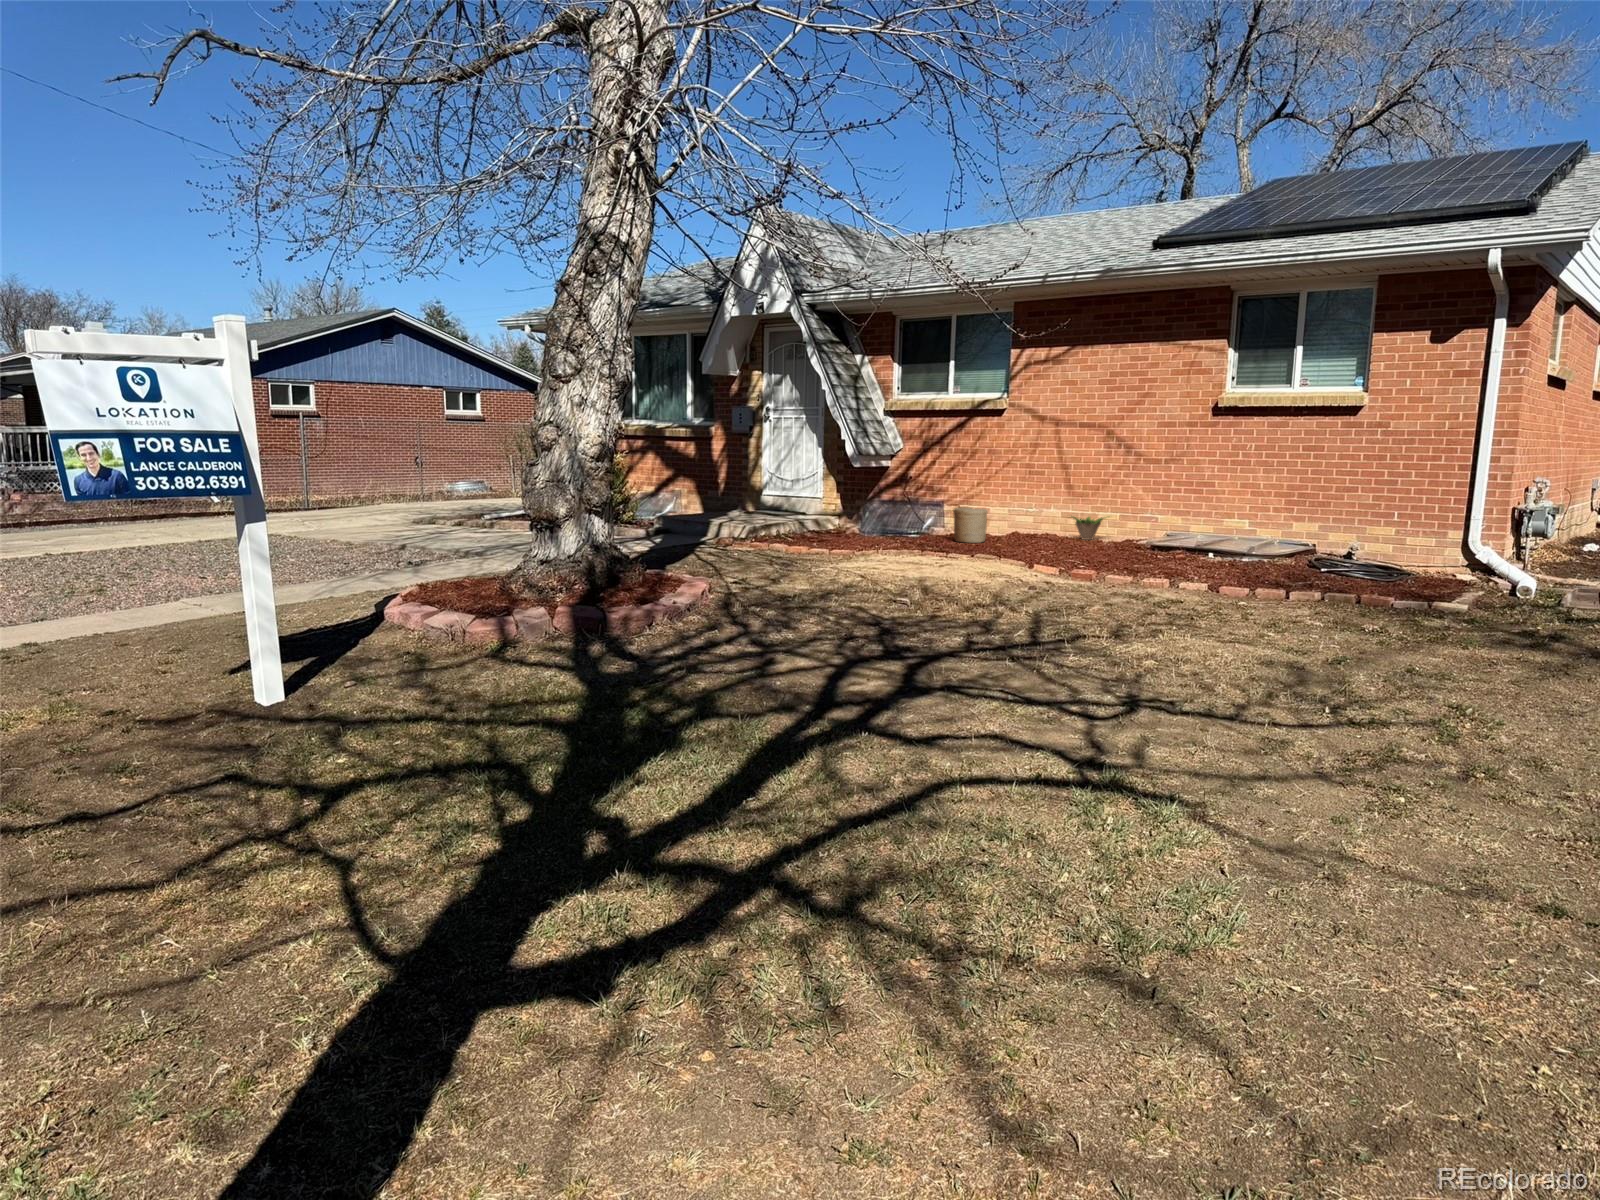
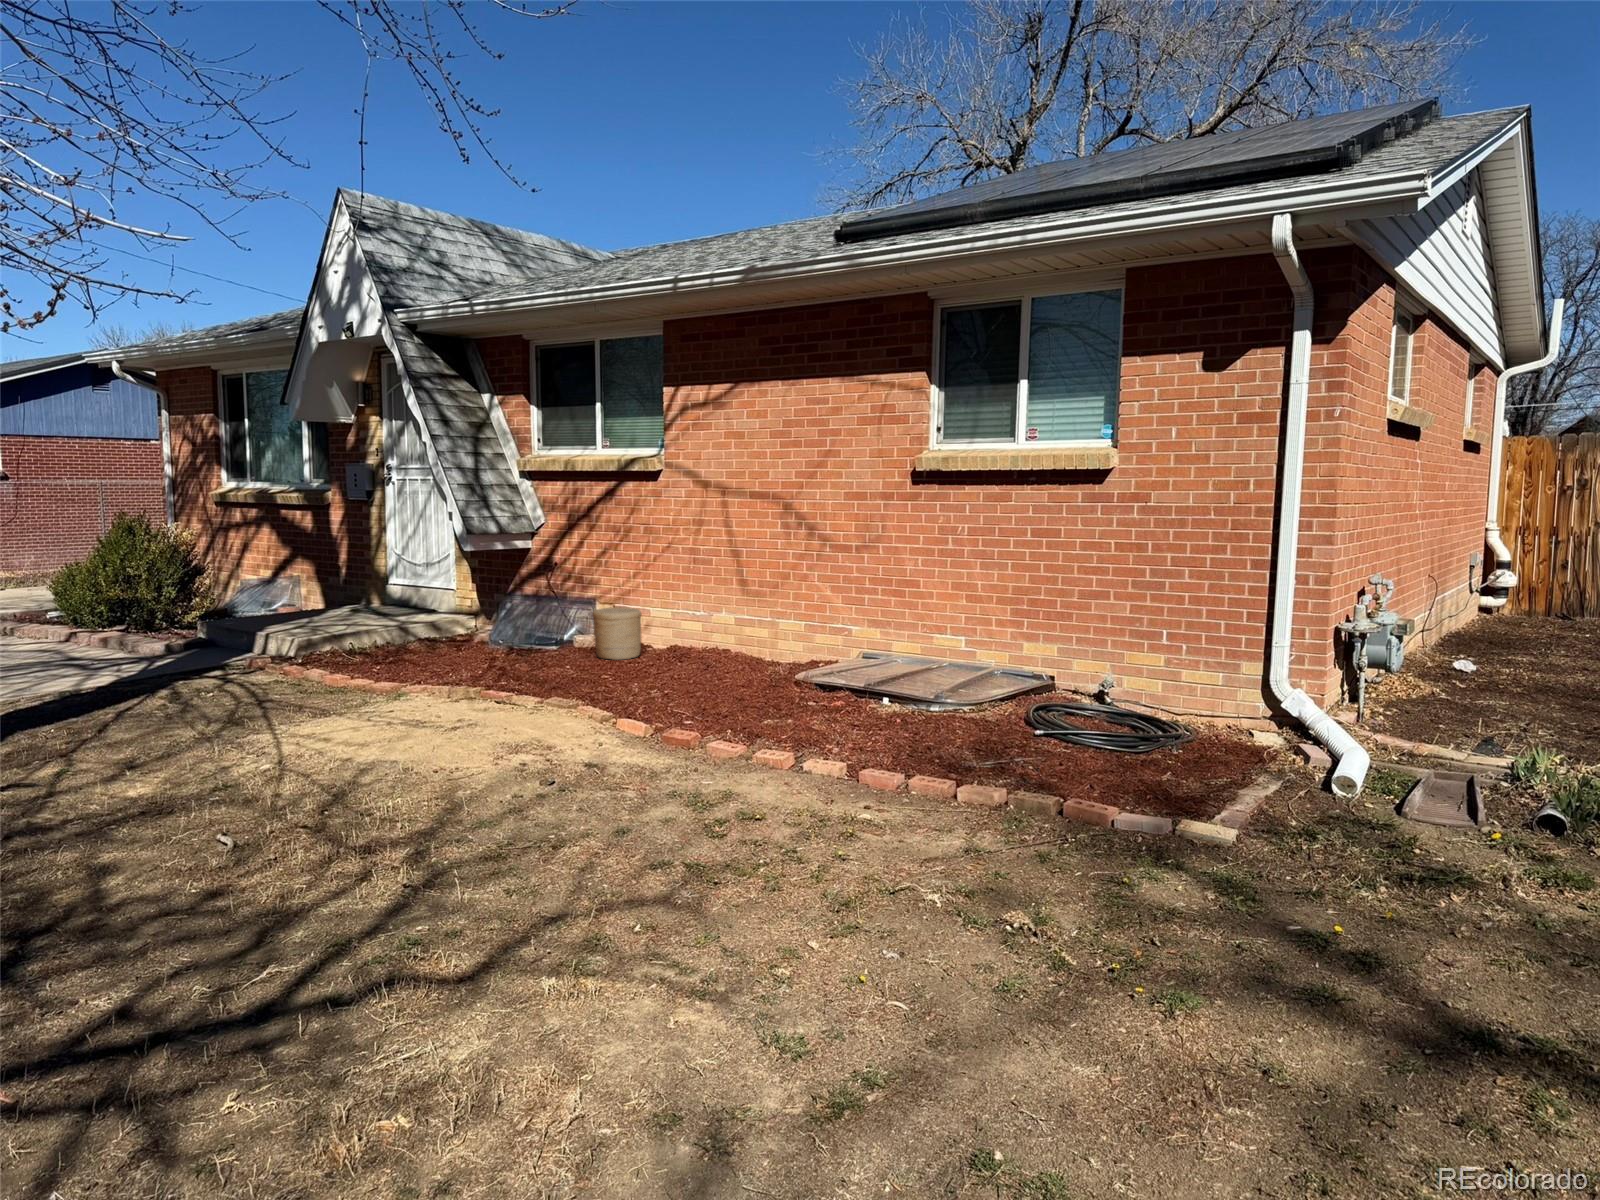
decorative plant: present [1071,516,1104,540] -> none [725,624,789,661]

